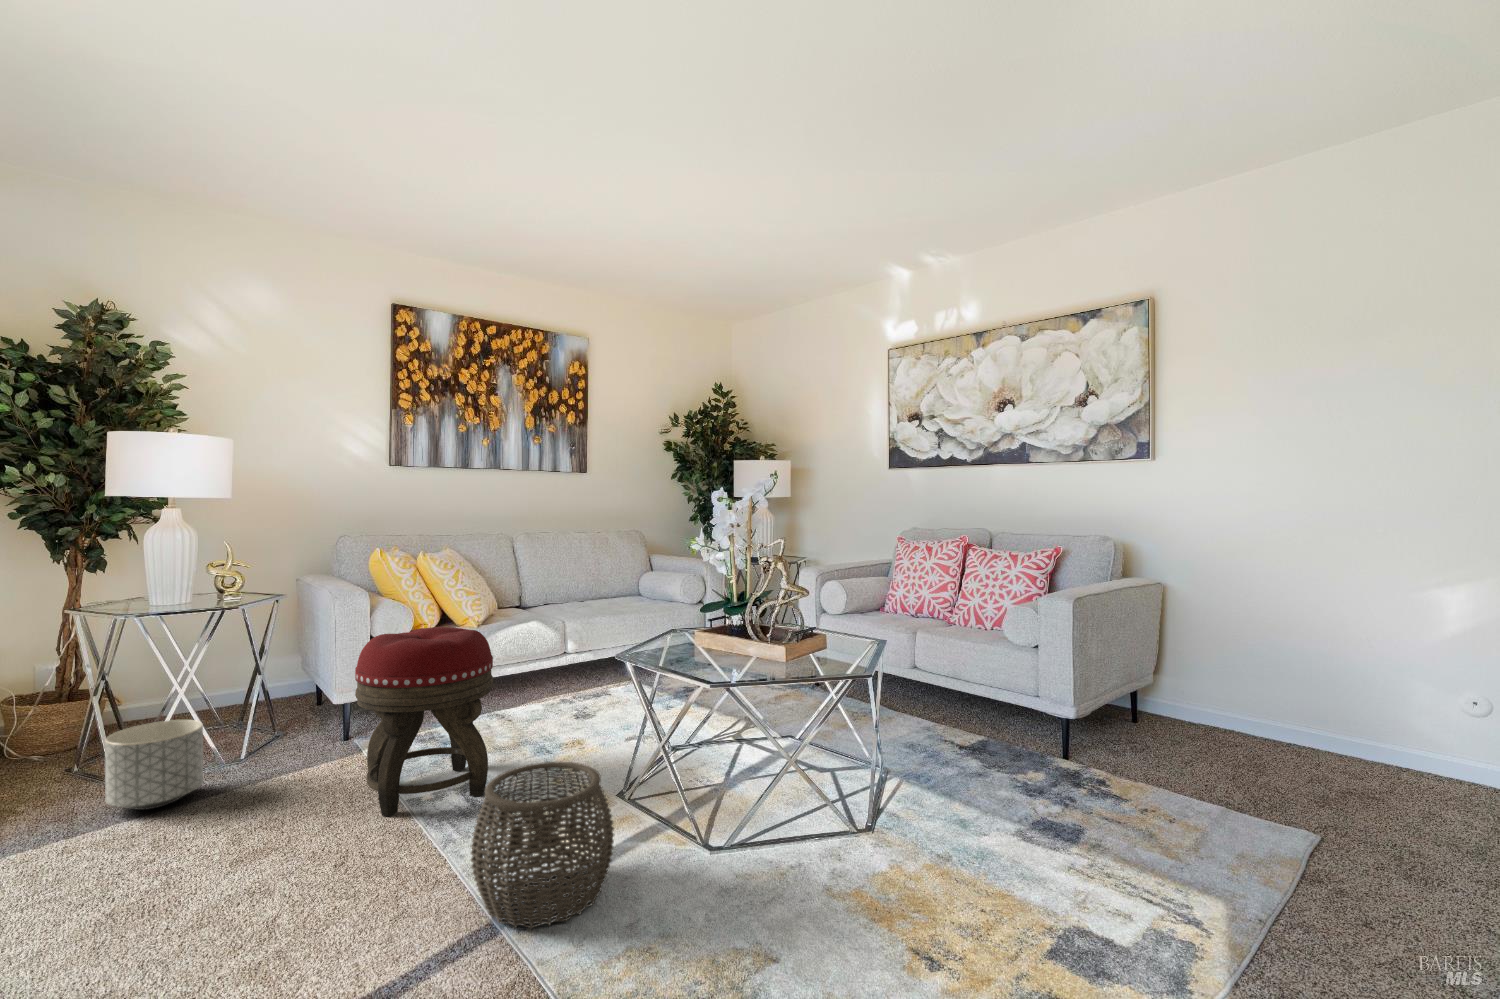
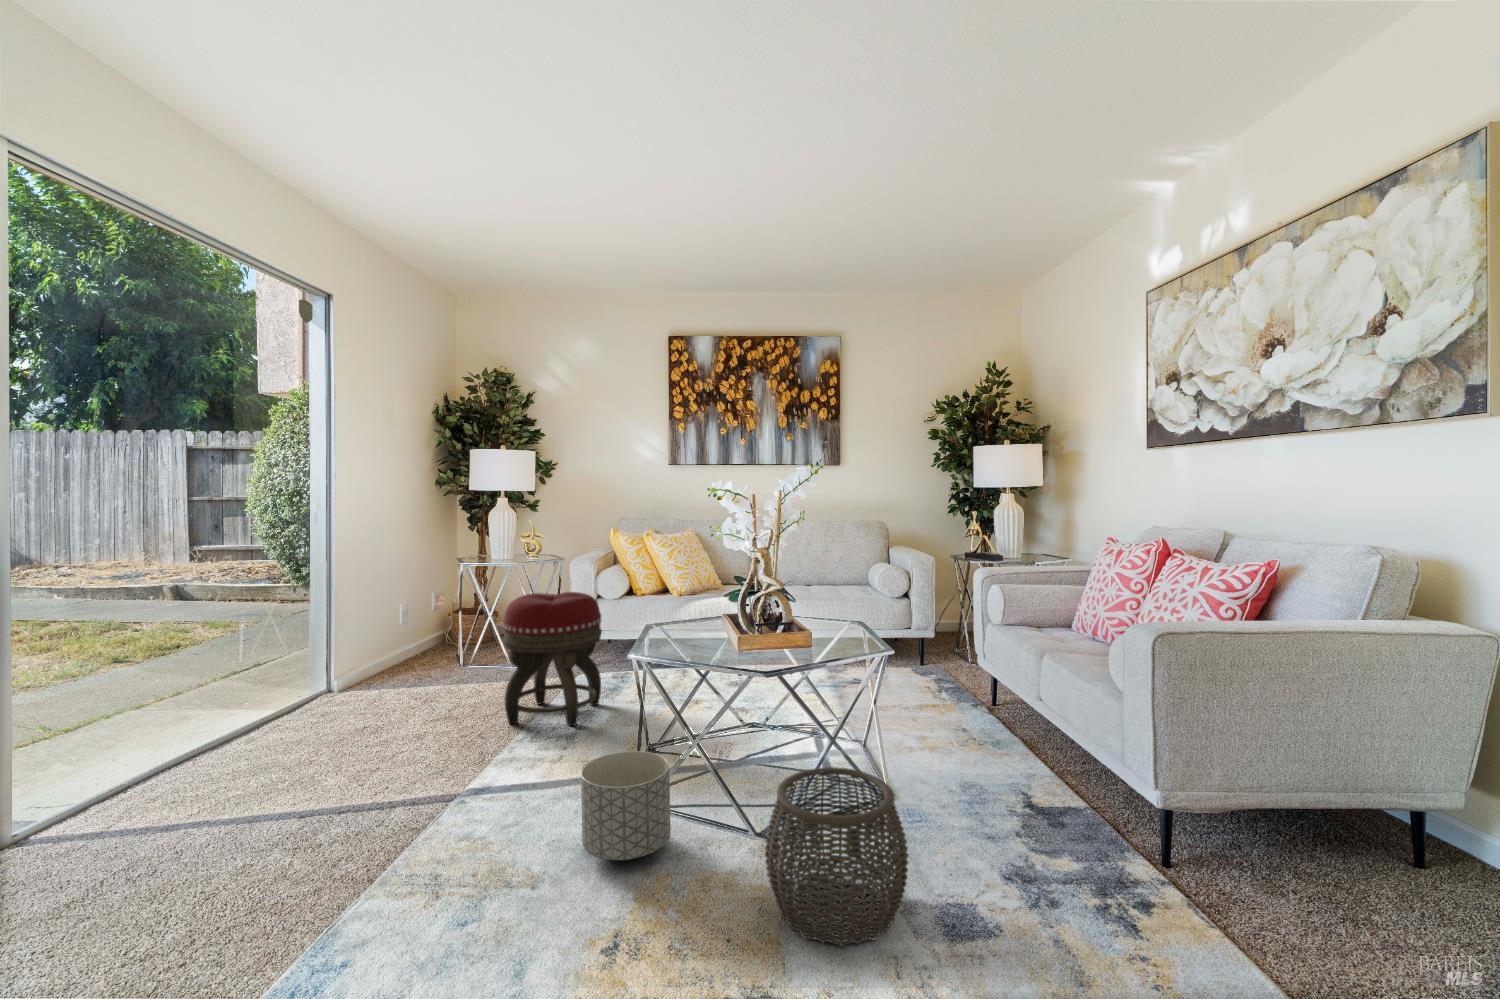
planter: present [105,720,203,810] -> present [581,751,671,861]
woven basket: present [471,762,614,928] -> present [765,767,909,946]

